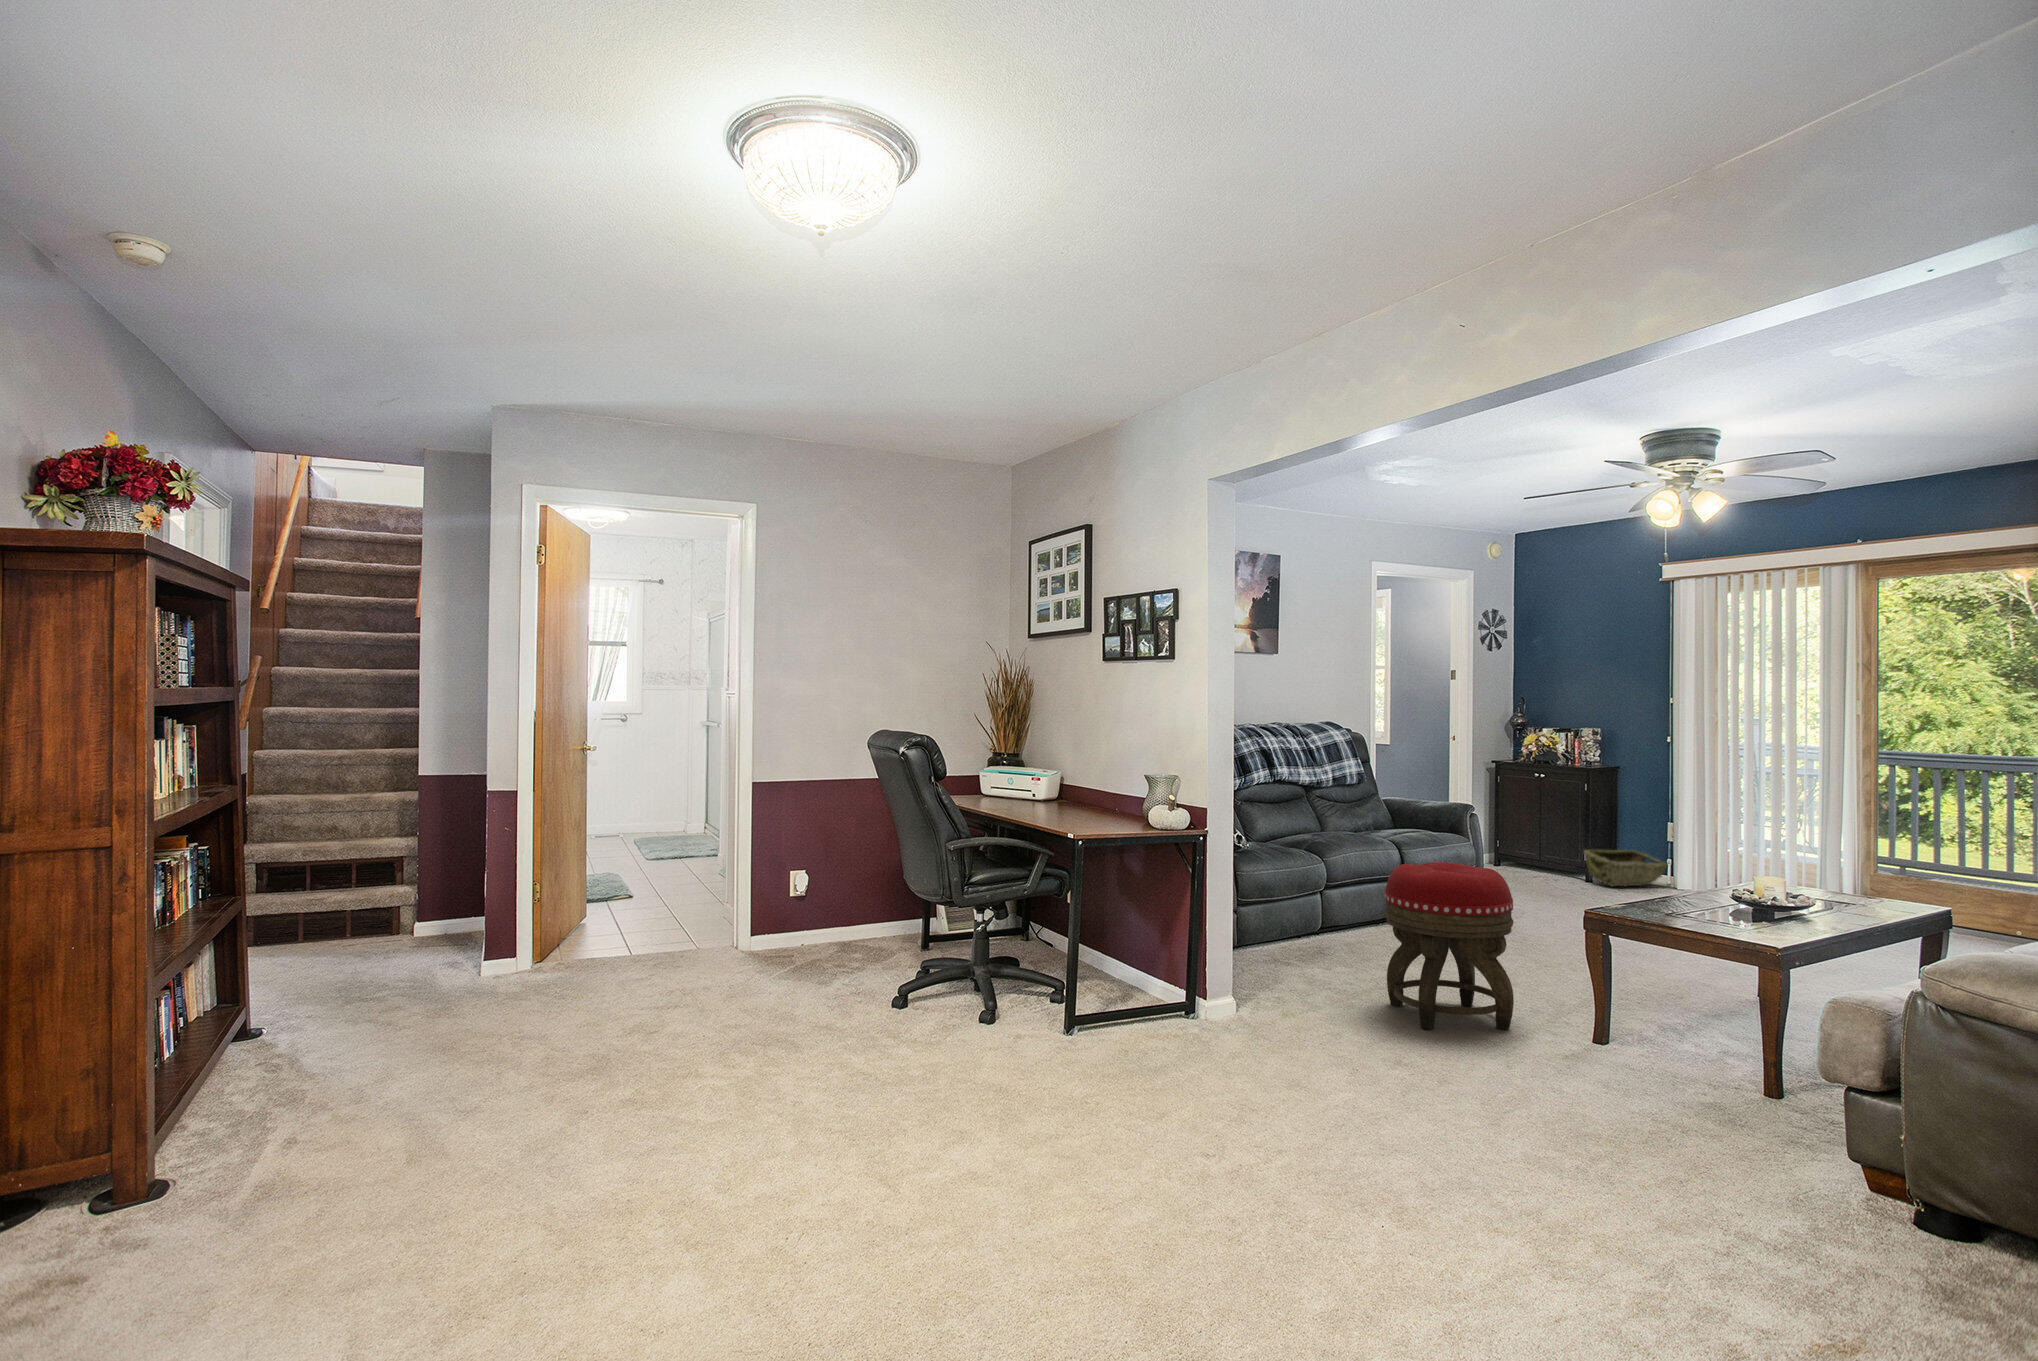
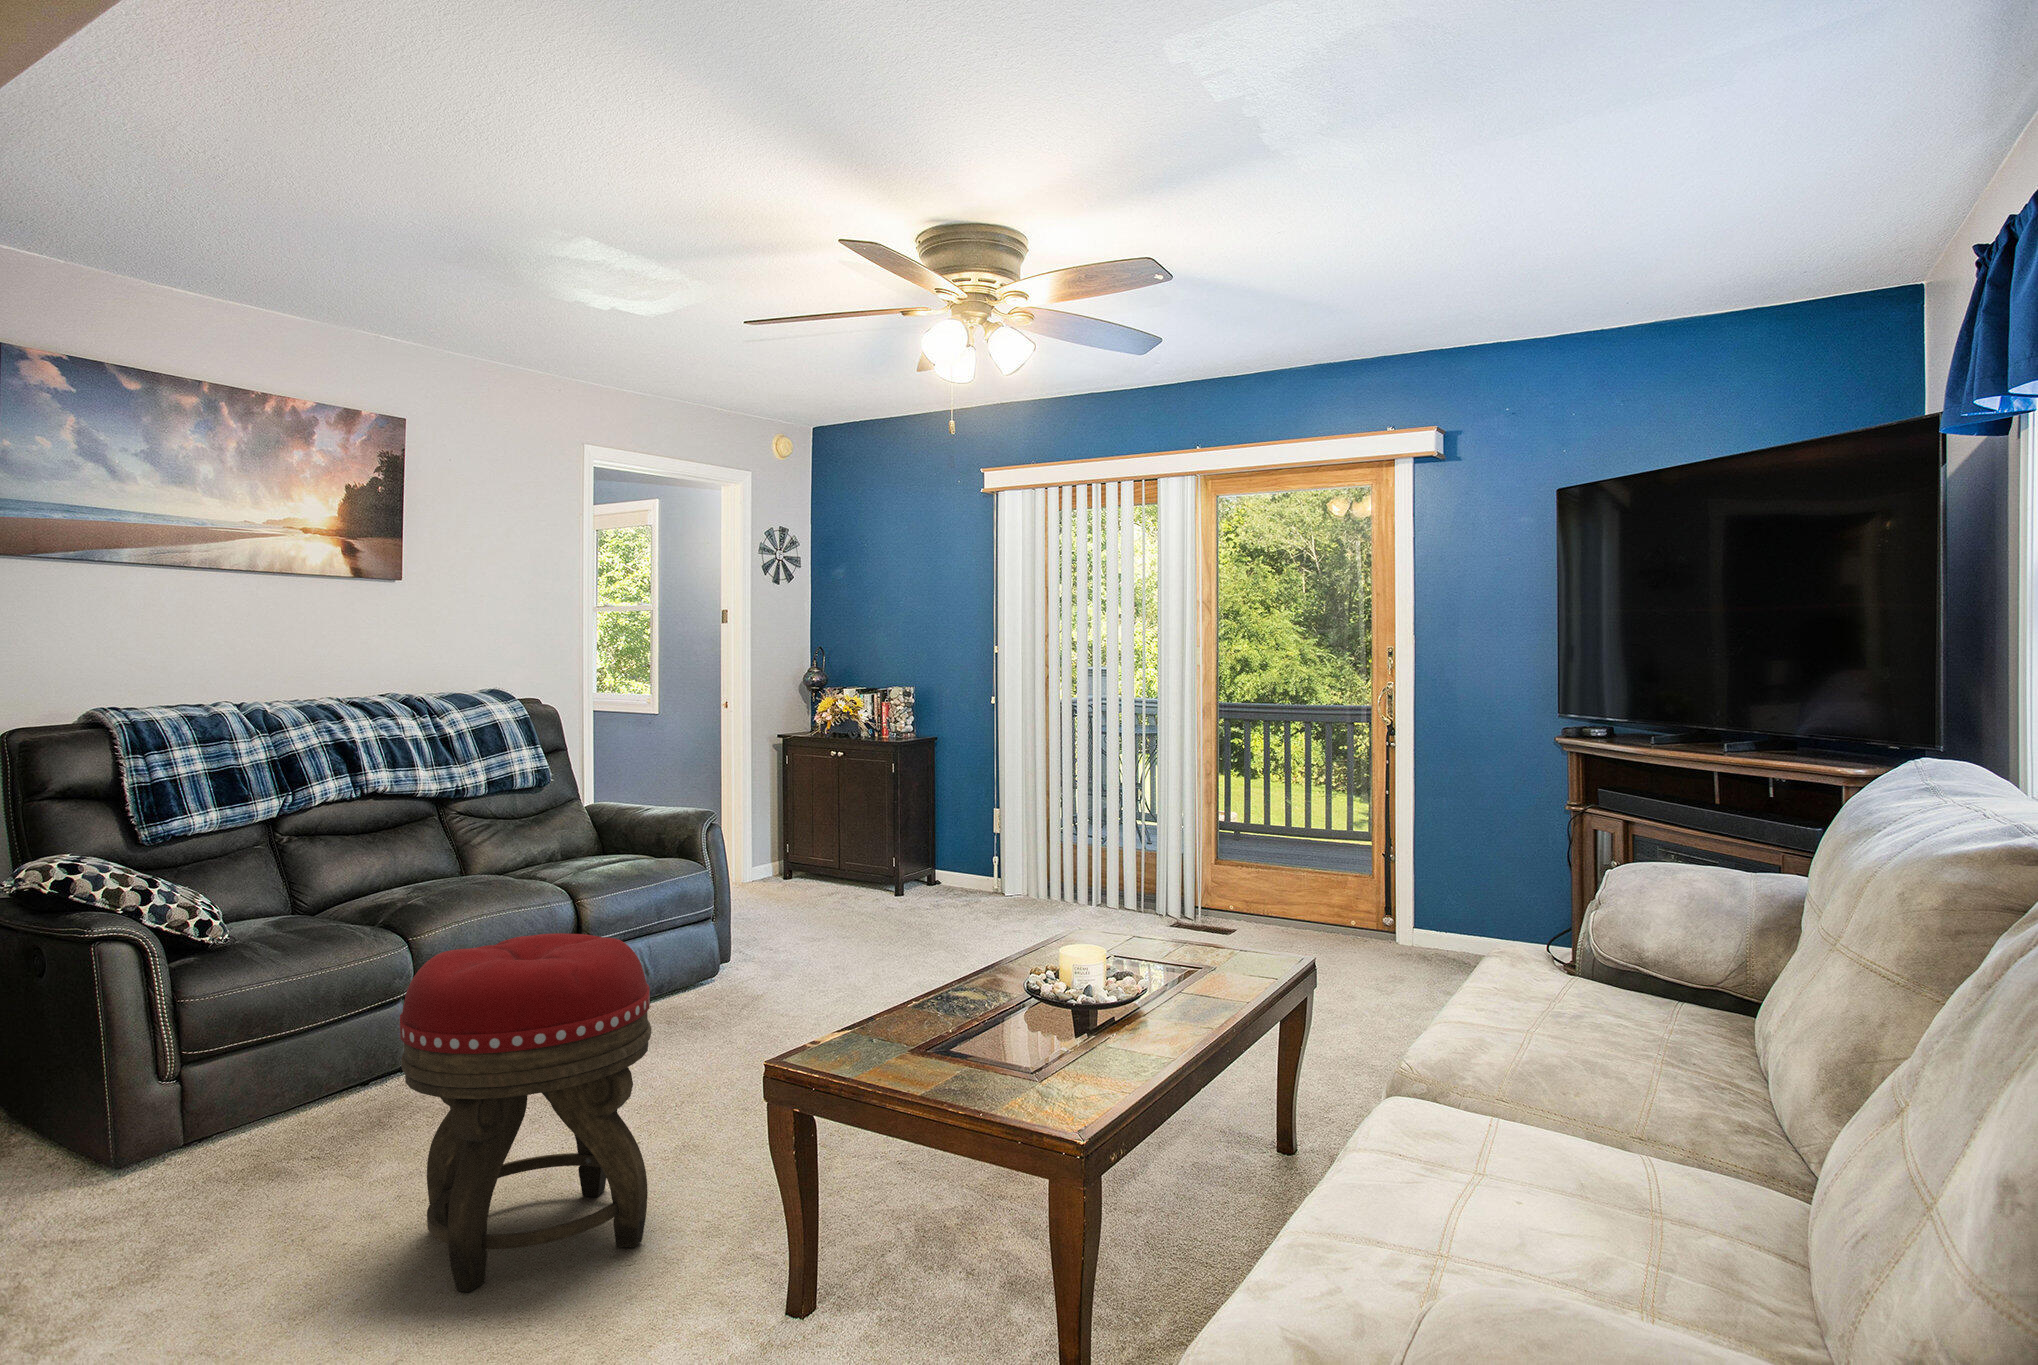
woven basket: present [1584,850,1668,886] -> none [892,847,991,900]

